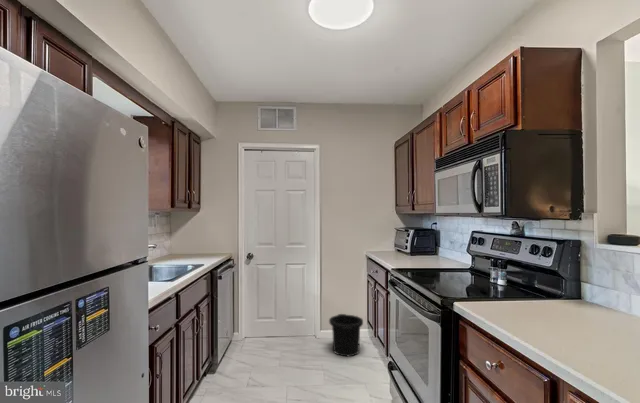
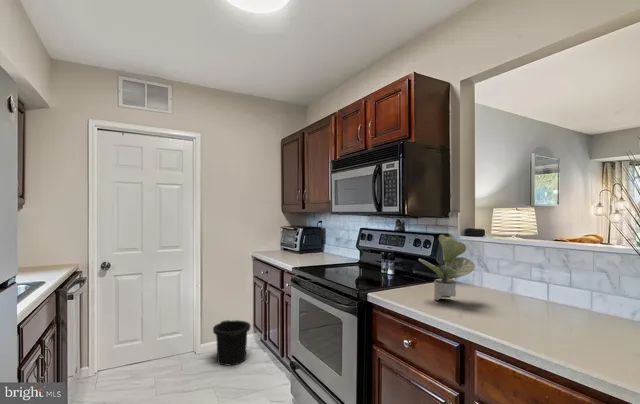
potted plant: none [515,239,599,320] -> present [419,235,475,300]

